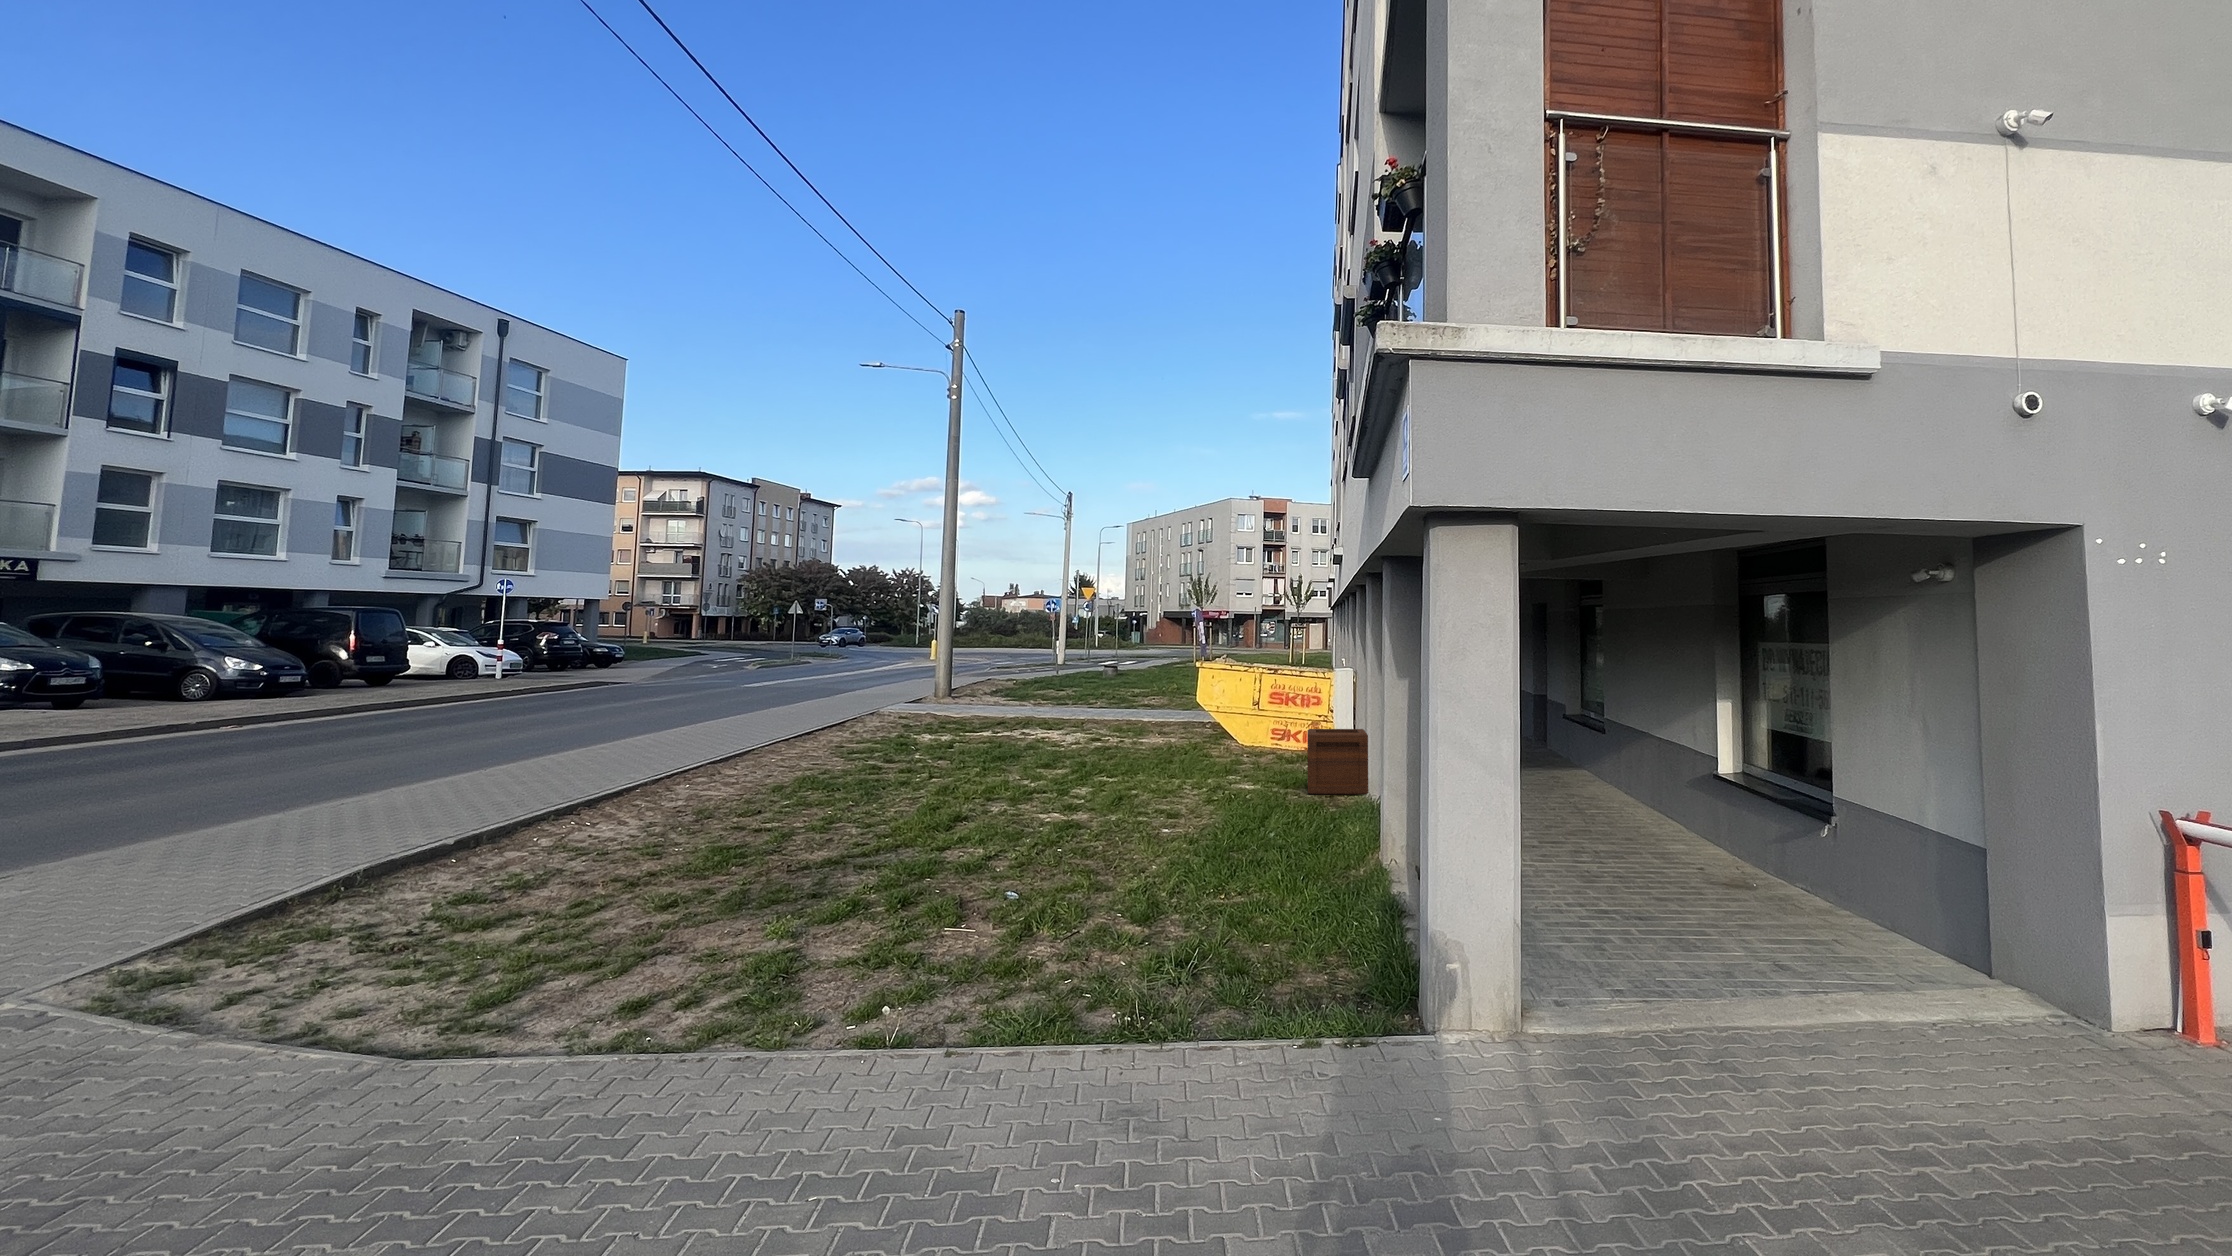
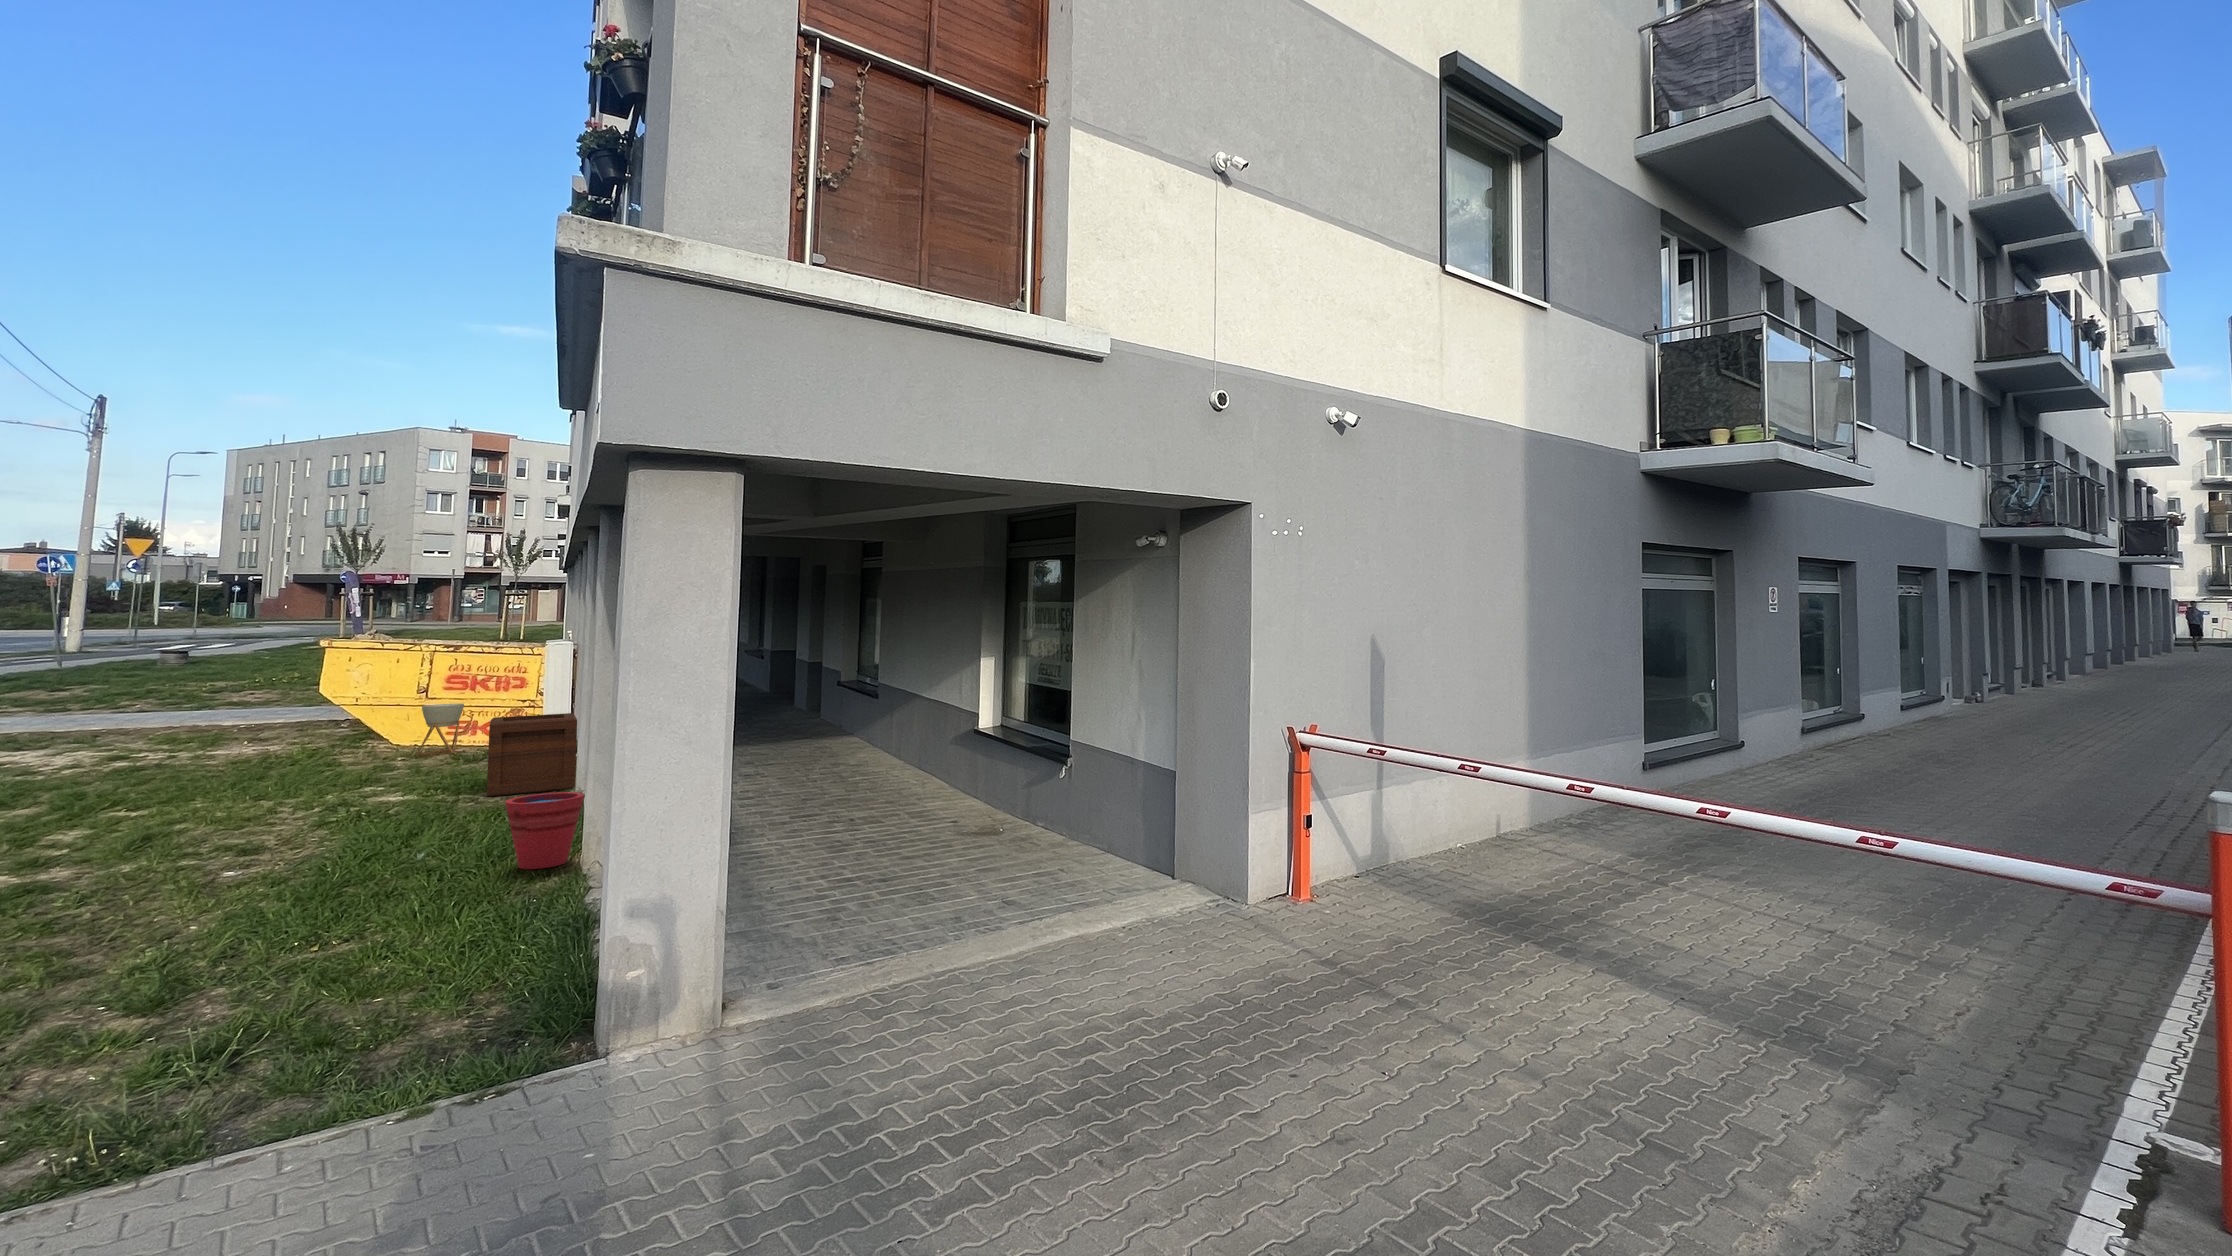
planter: none [1256,715,1285,756] -> present [417,704,464,755]
bucket: none [1330,798,1384,861] -> present [505,792,584,869]

